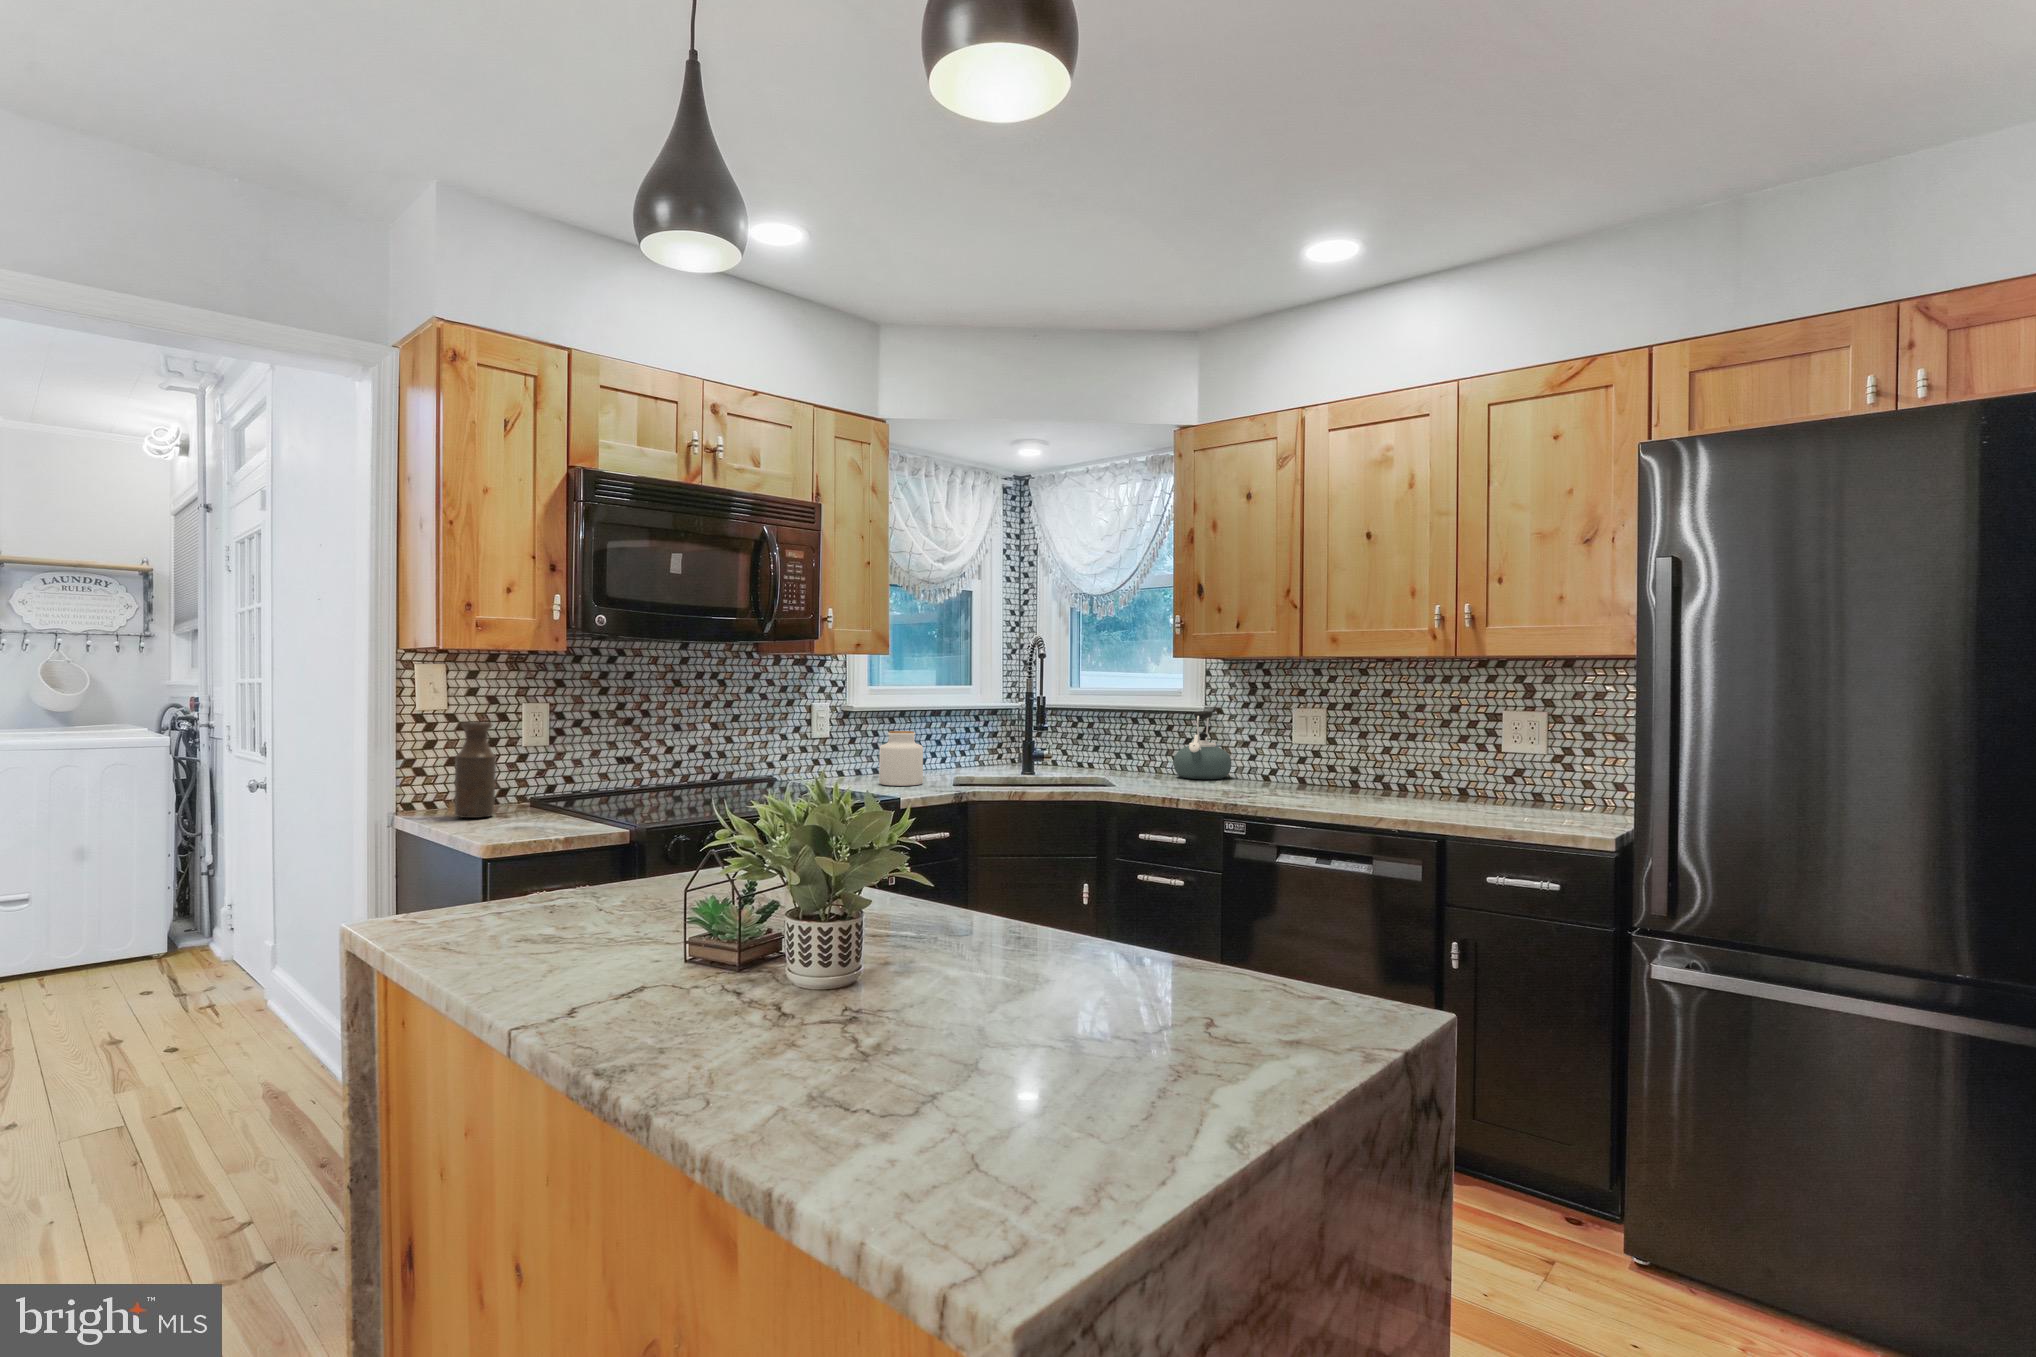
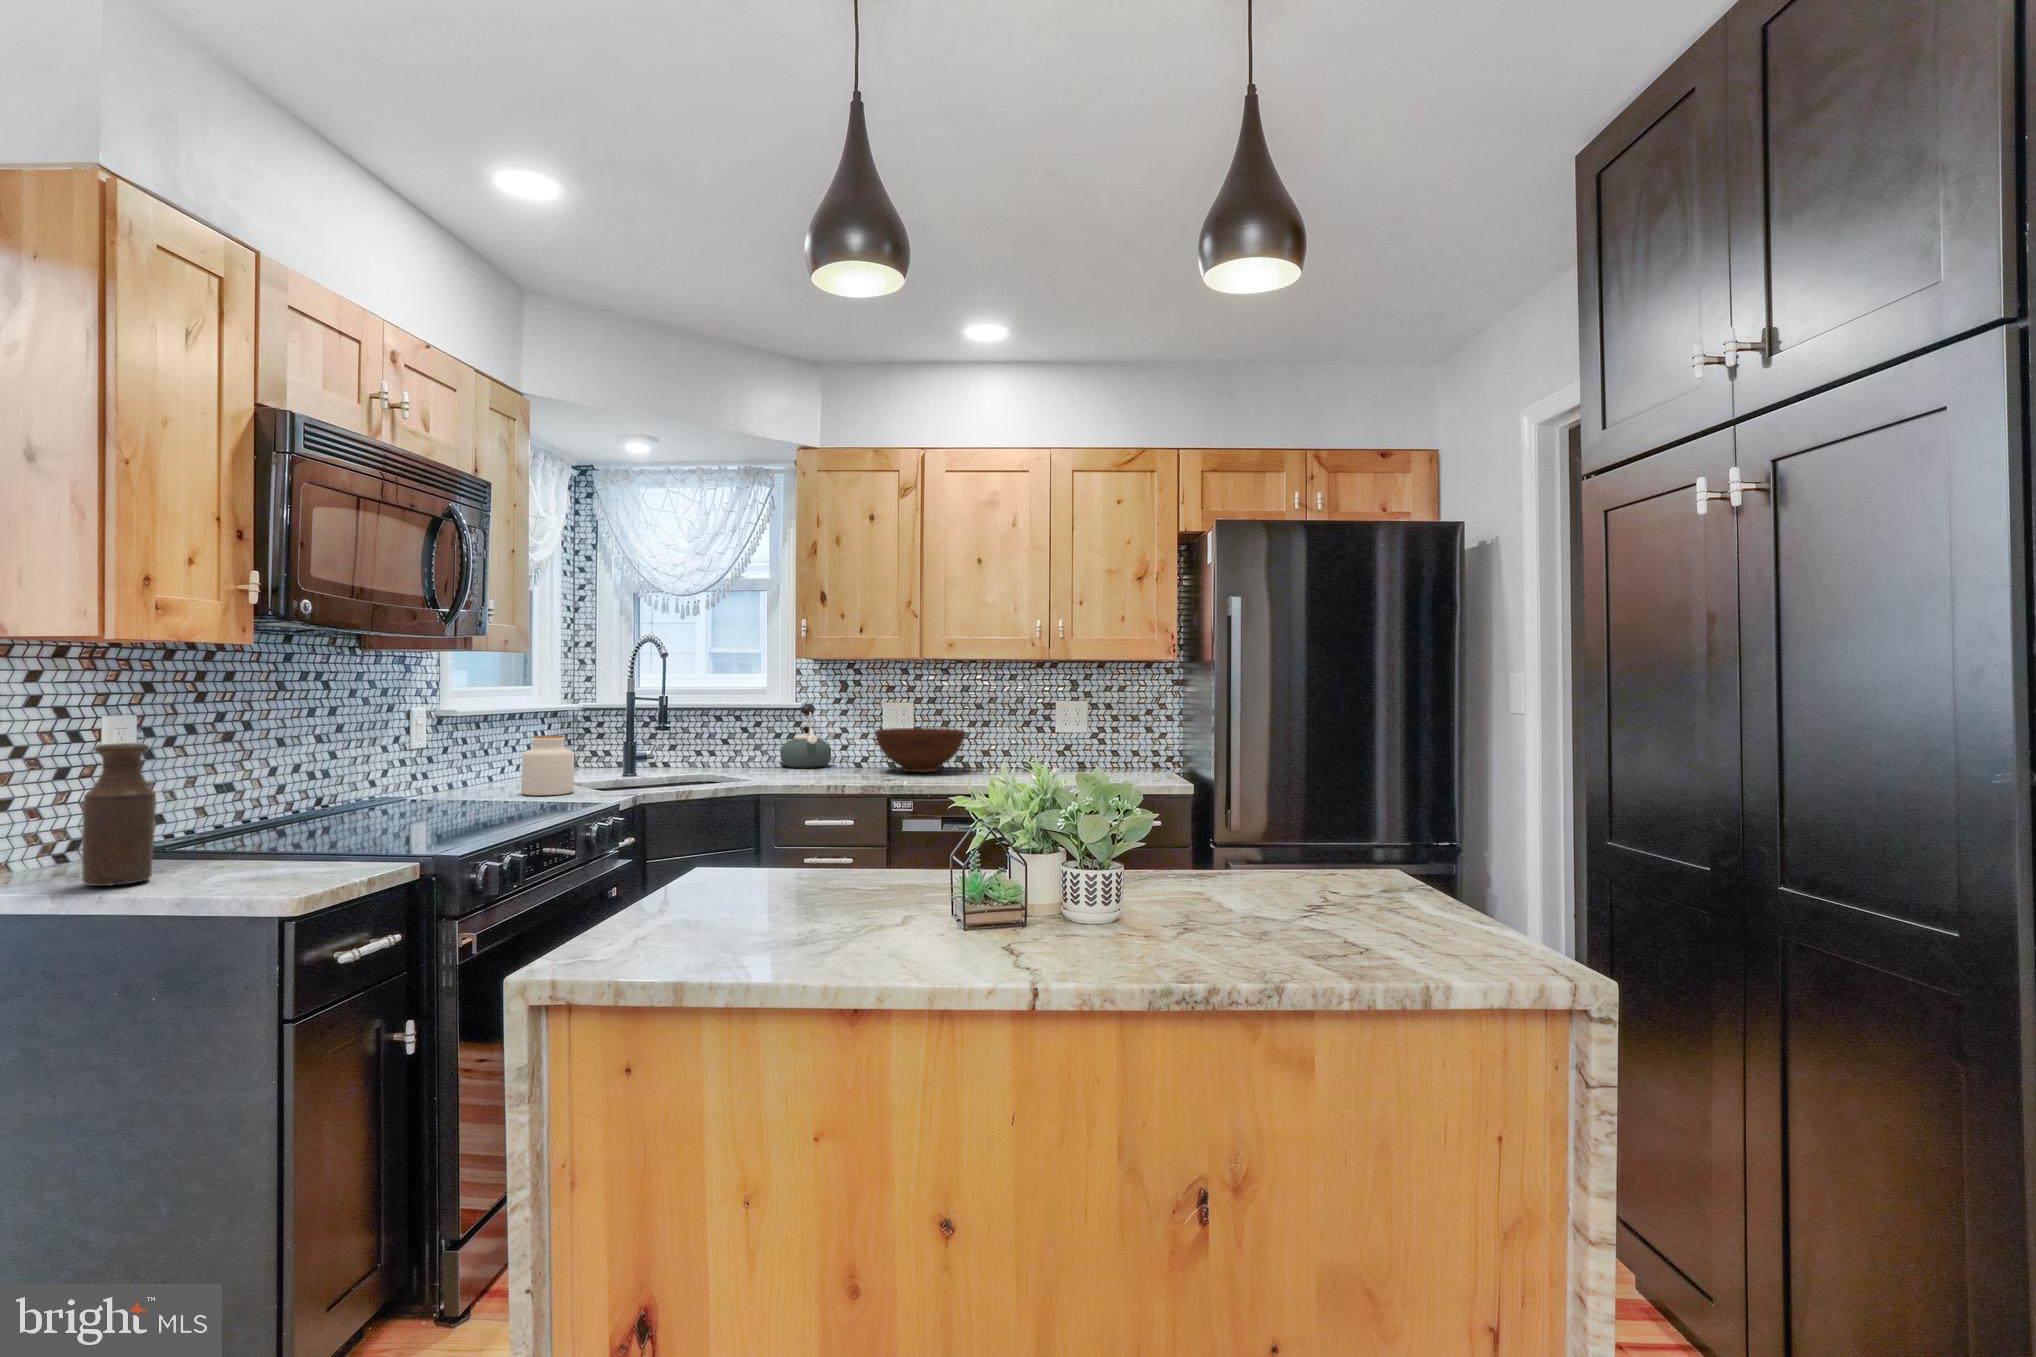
fruit bowl: none [1242,738,1355,793] -> present [875,728,965,772]

